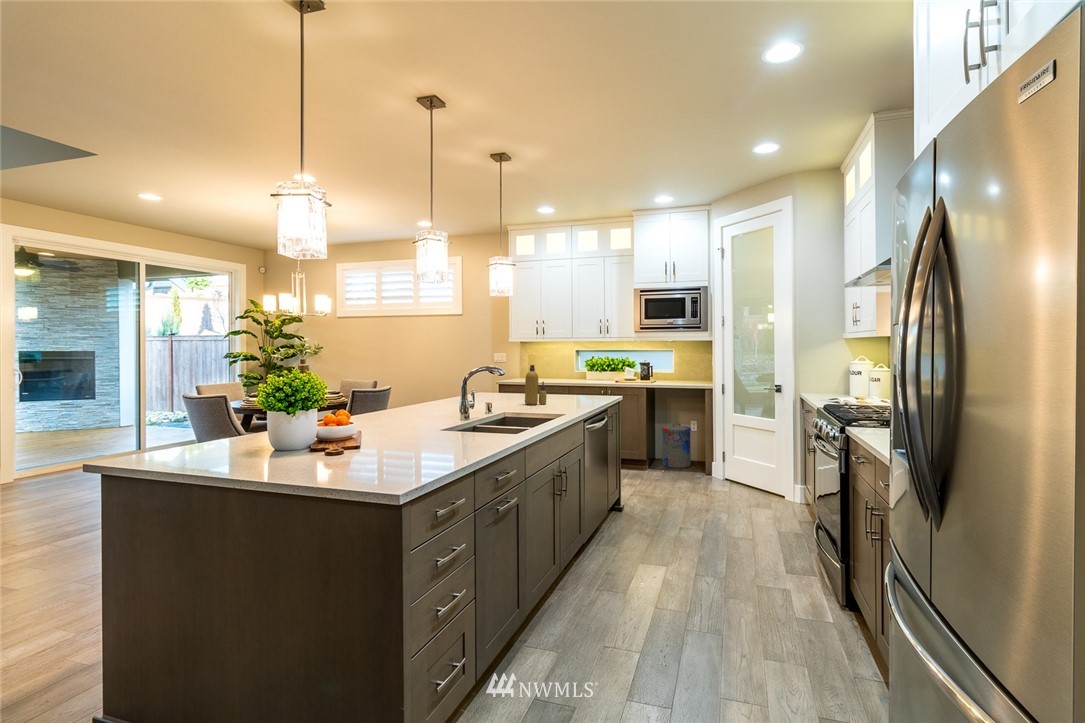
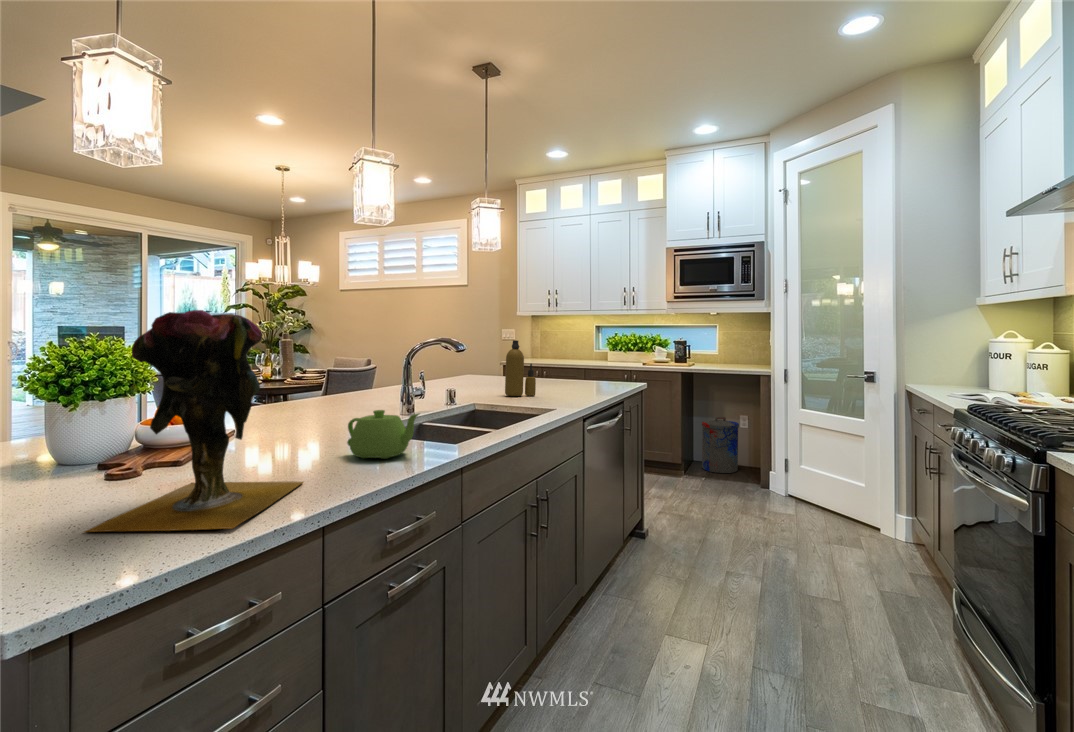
vase: none [406,360,470,456] -> present [84,310,303,532]
teapot: none [471,408,514,434] -> present [347,410,419,459]

